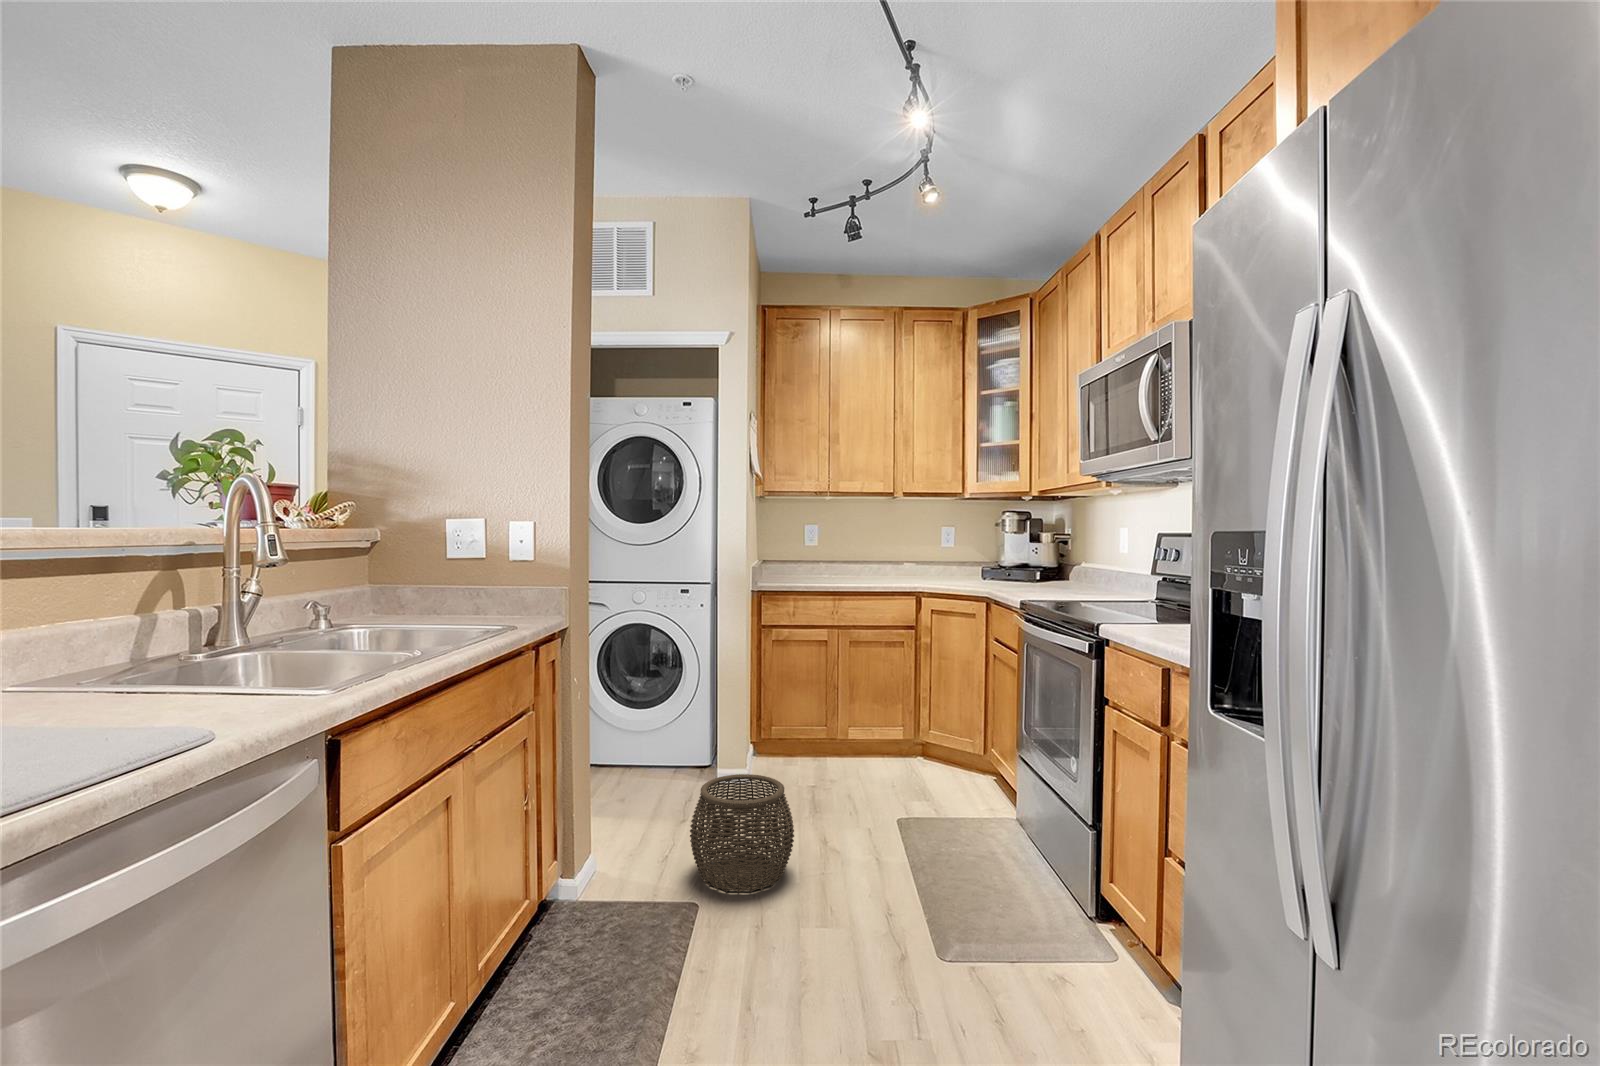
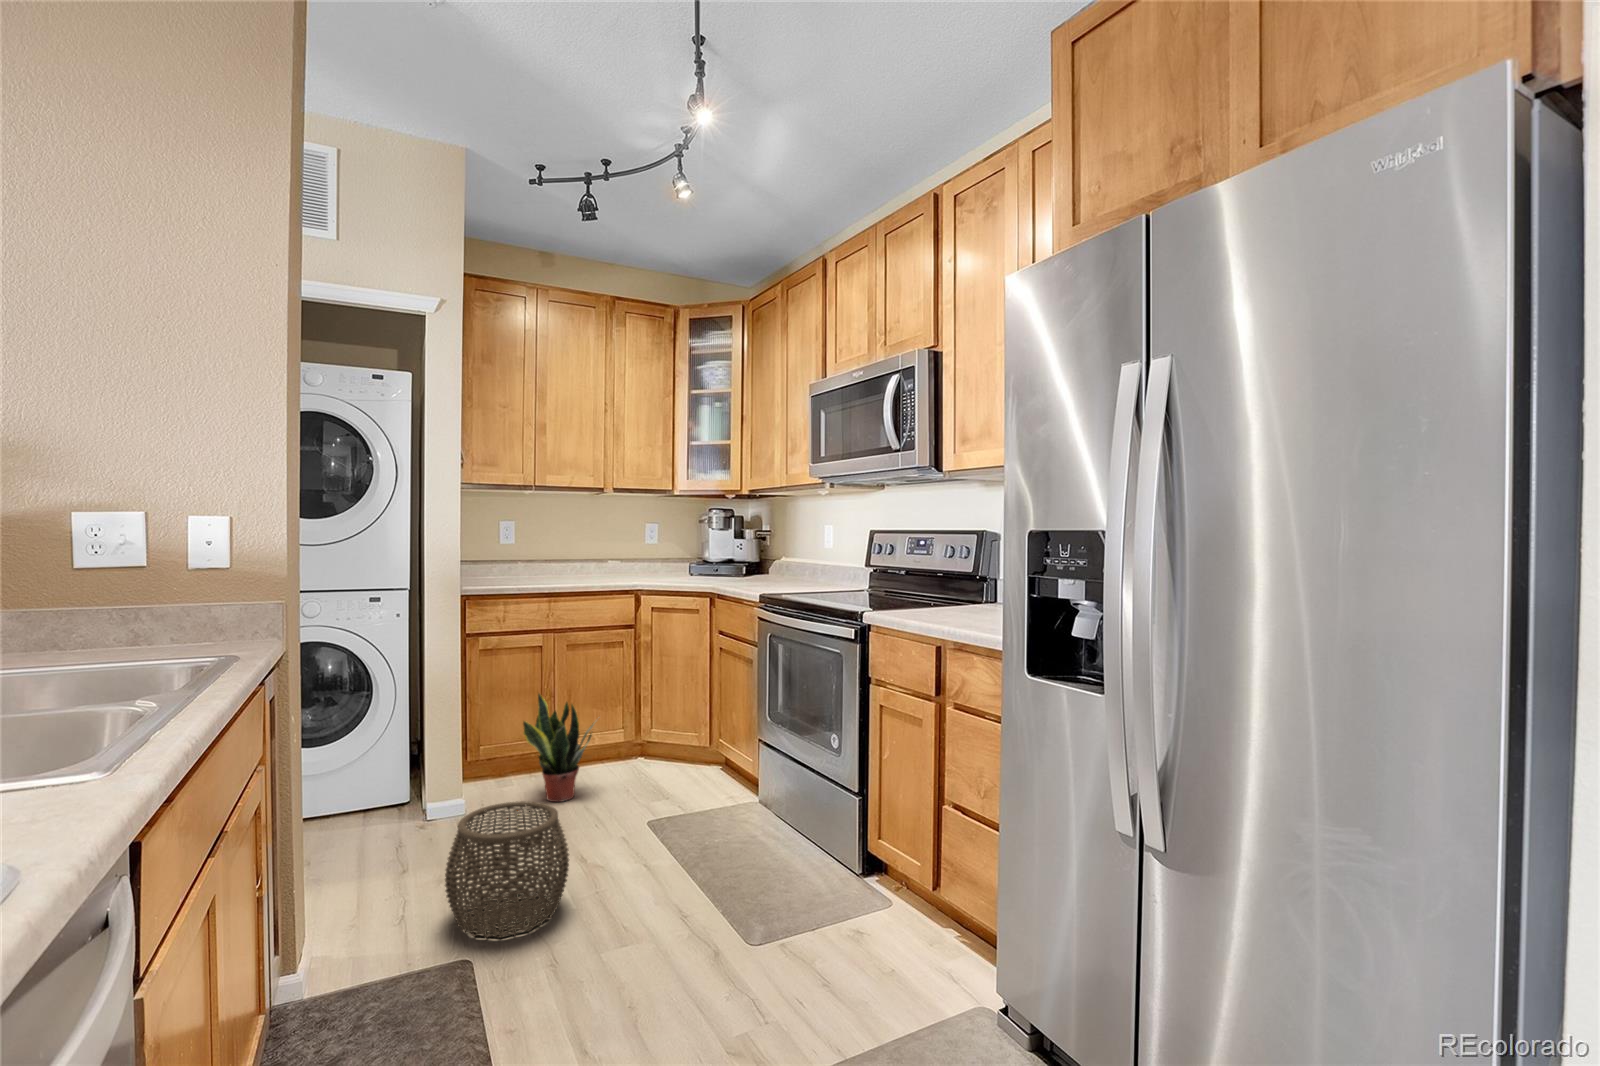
potted plant: none [797,682,870,785] -> present [523,694,594,802]

